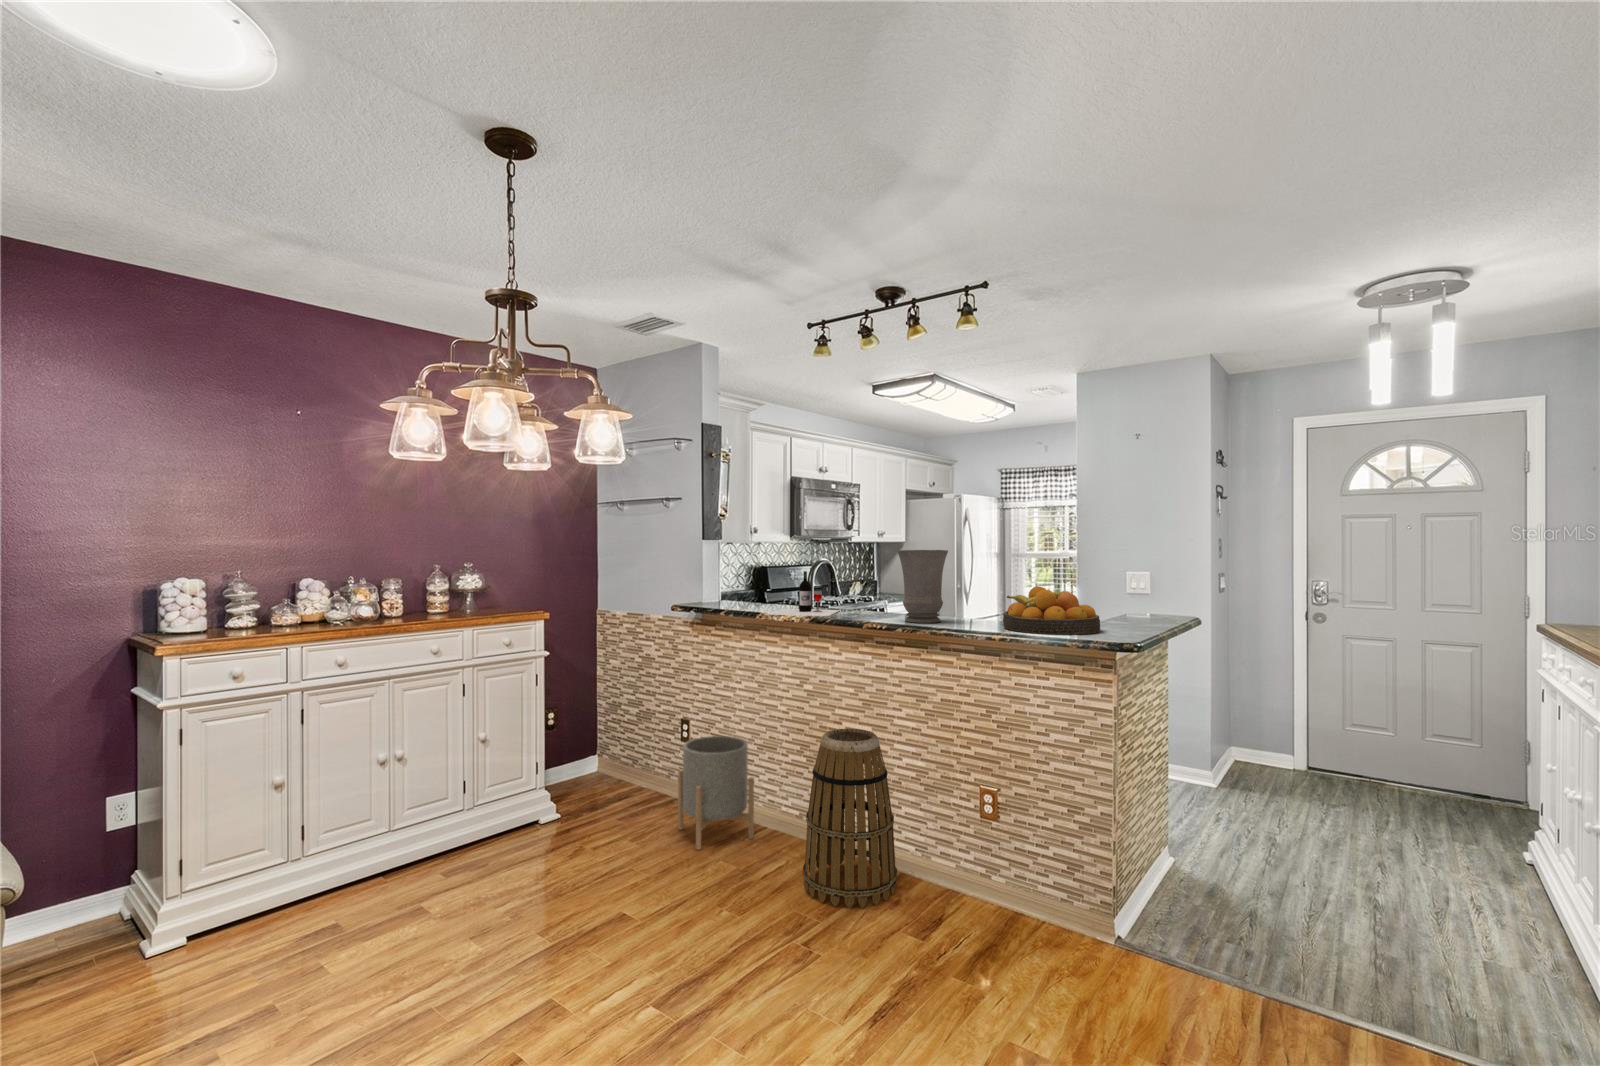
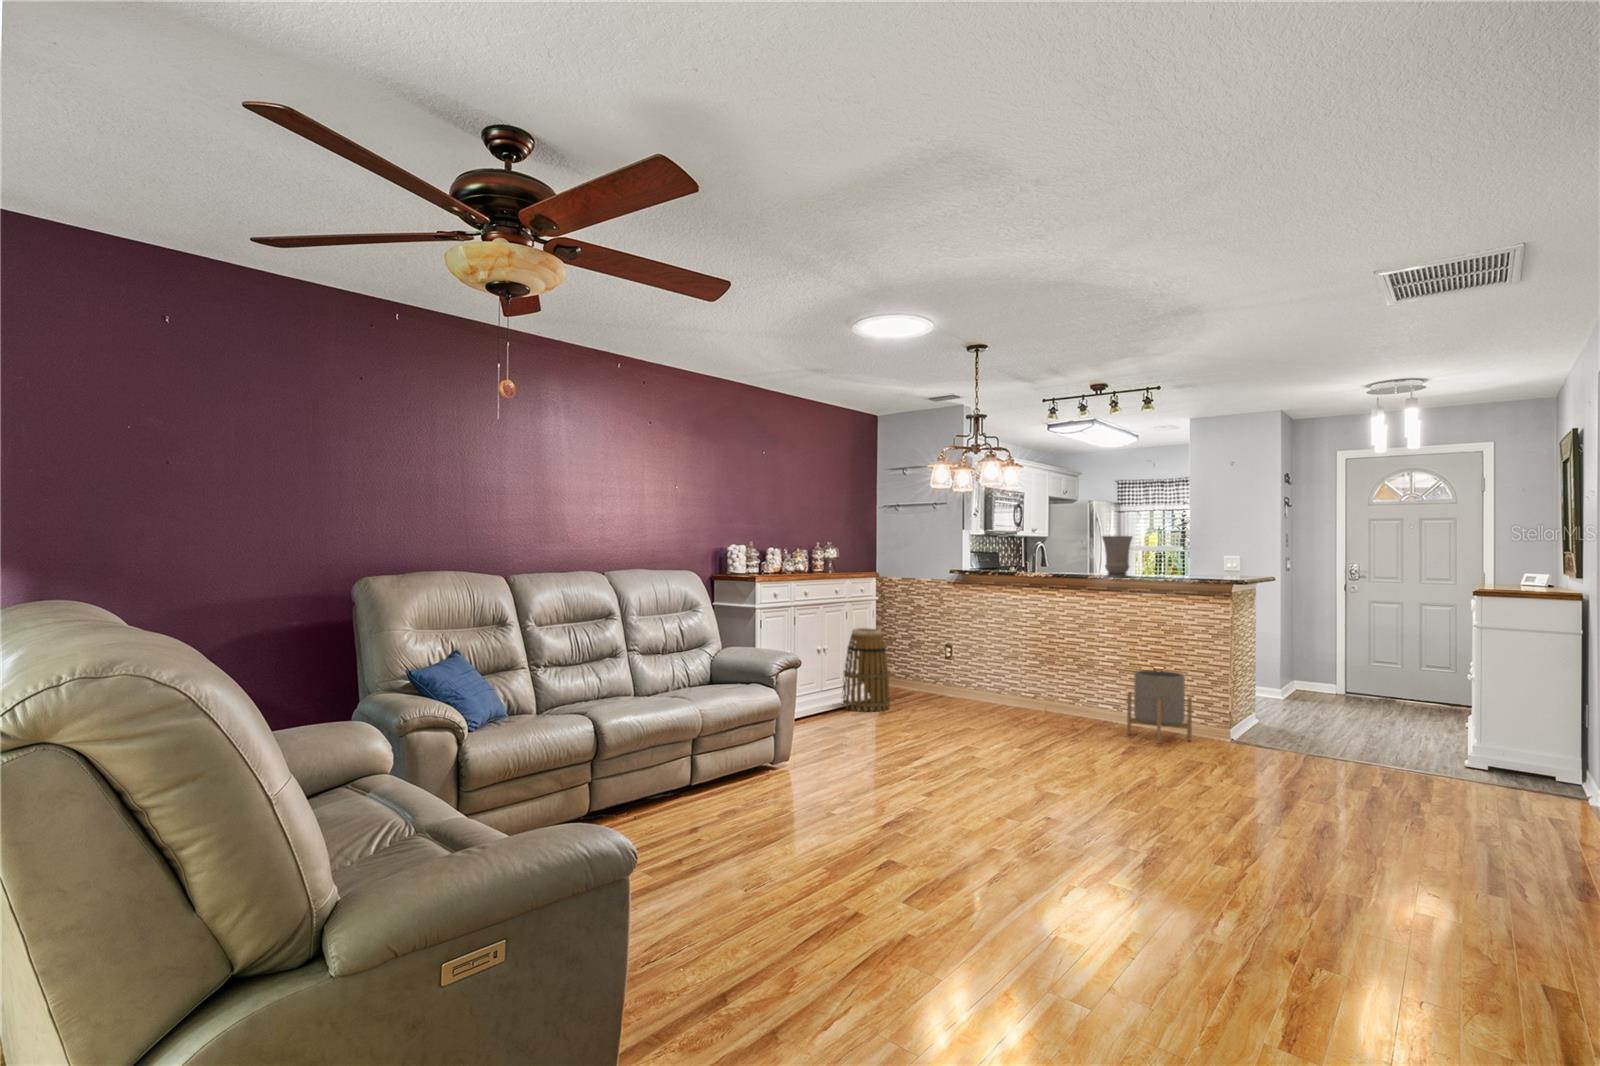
wine bottle: present [766,571,840,616] -> none [1014,550,1057,576]
fruit bowl: present [1003,587,1100,635] -> none [1168,556,1225,580]
basket: present [803,729,897,908] -> present [842,628,890,711]
planter: present [678,736,754,850] -> present [1127,670,1192,744]

